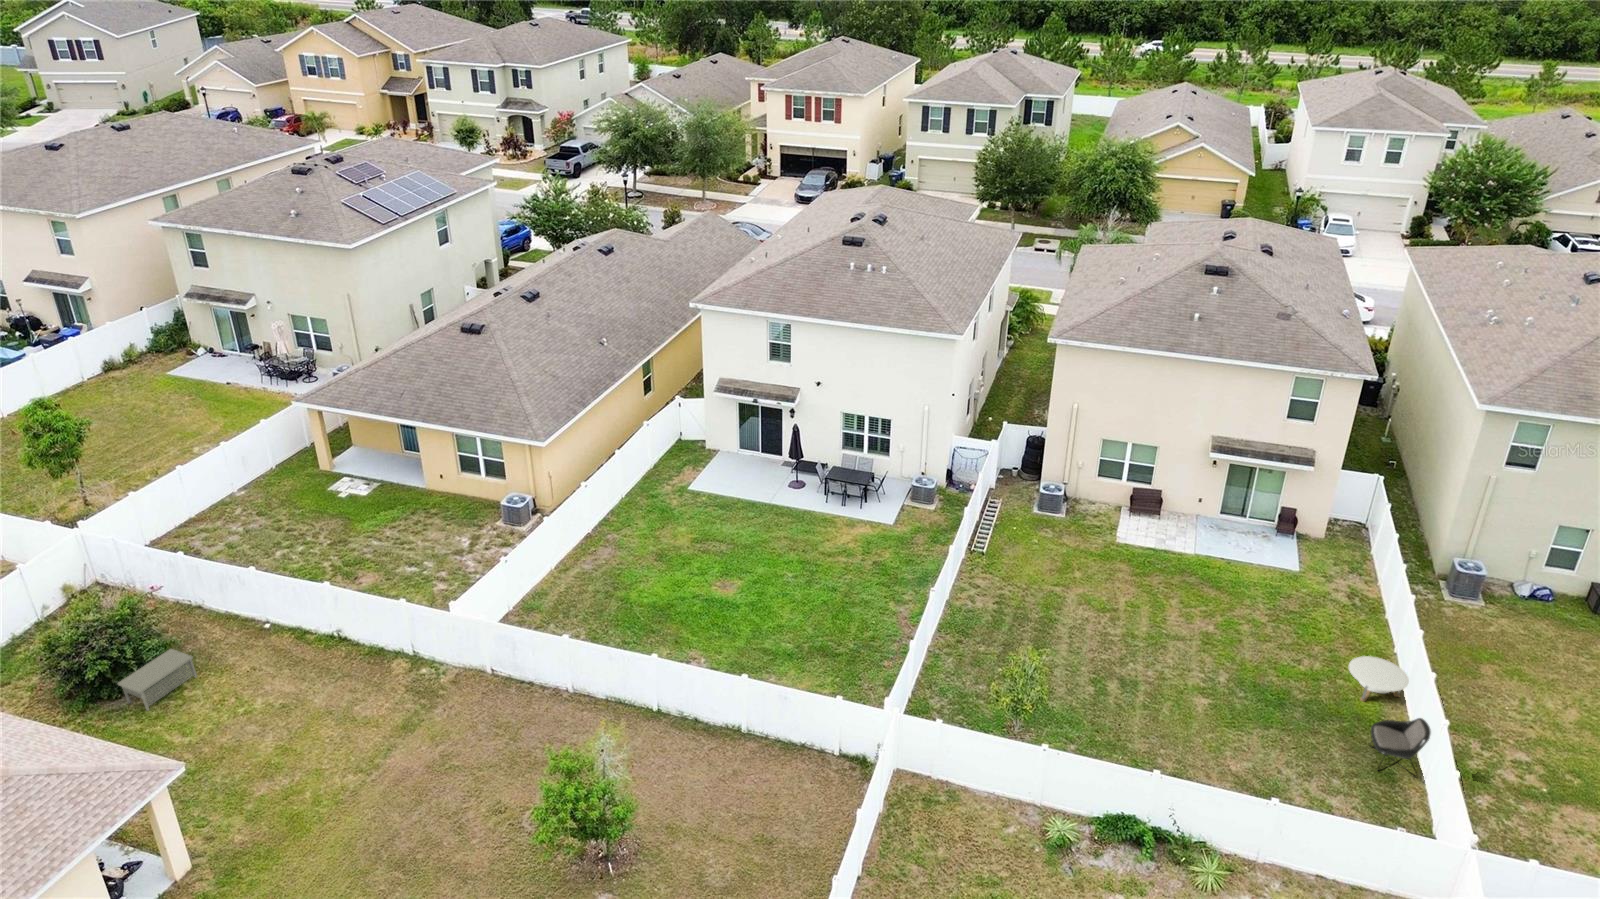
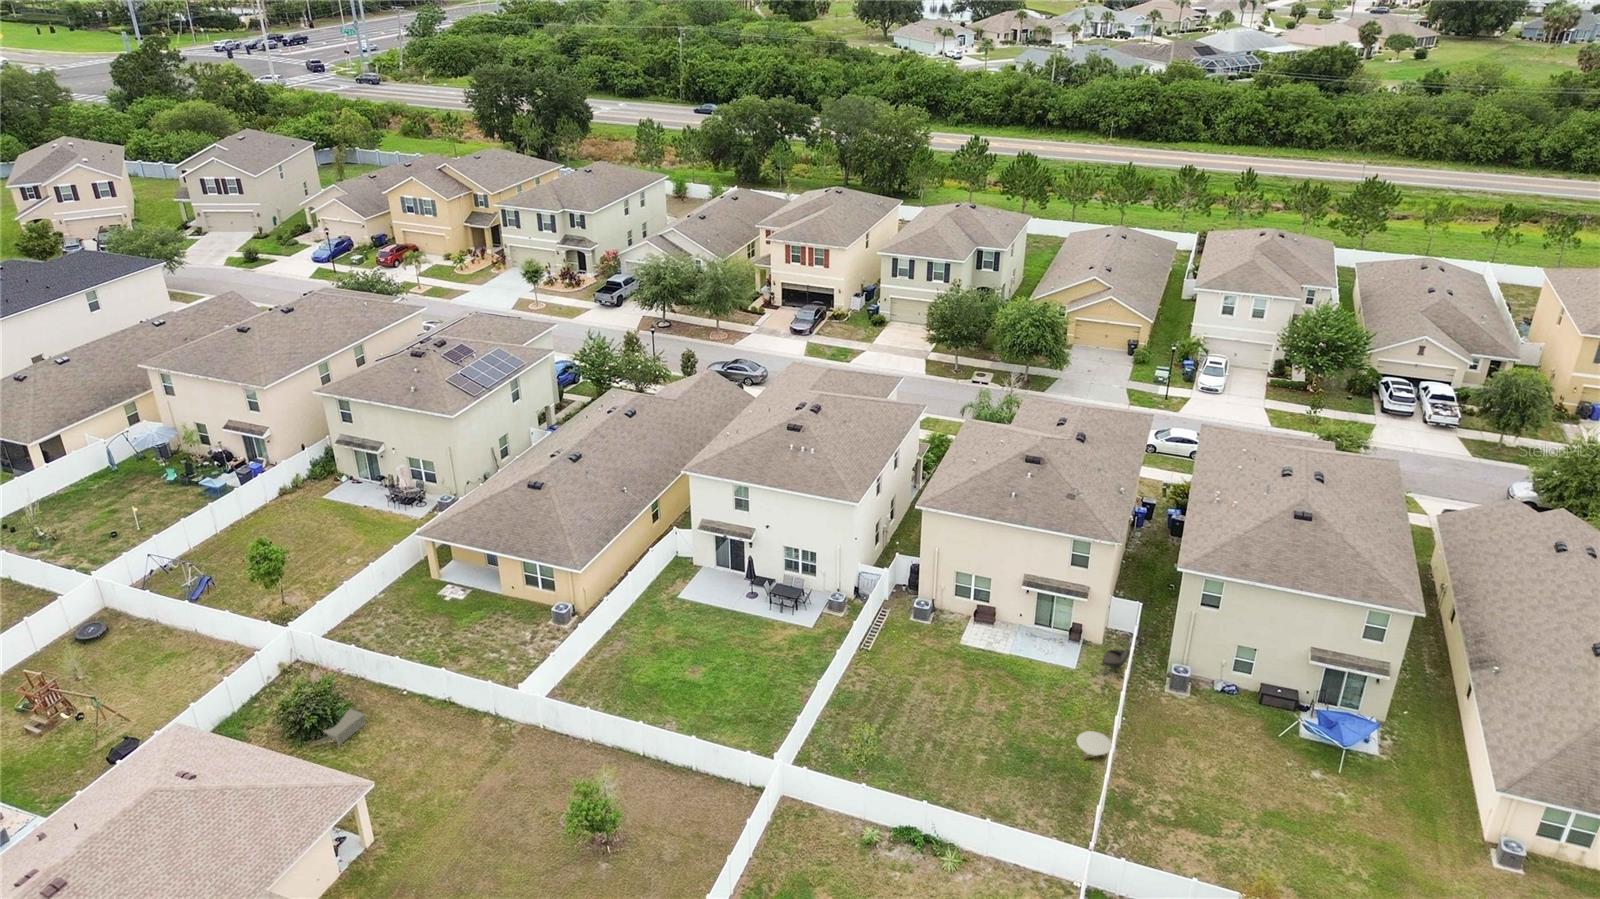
lounge chair: present [1371,718,1431,778] -> present [1103,649,1130,671]

